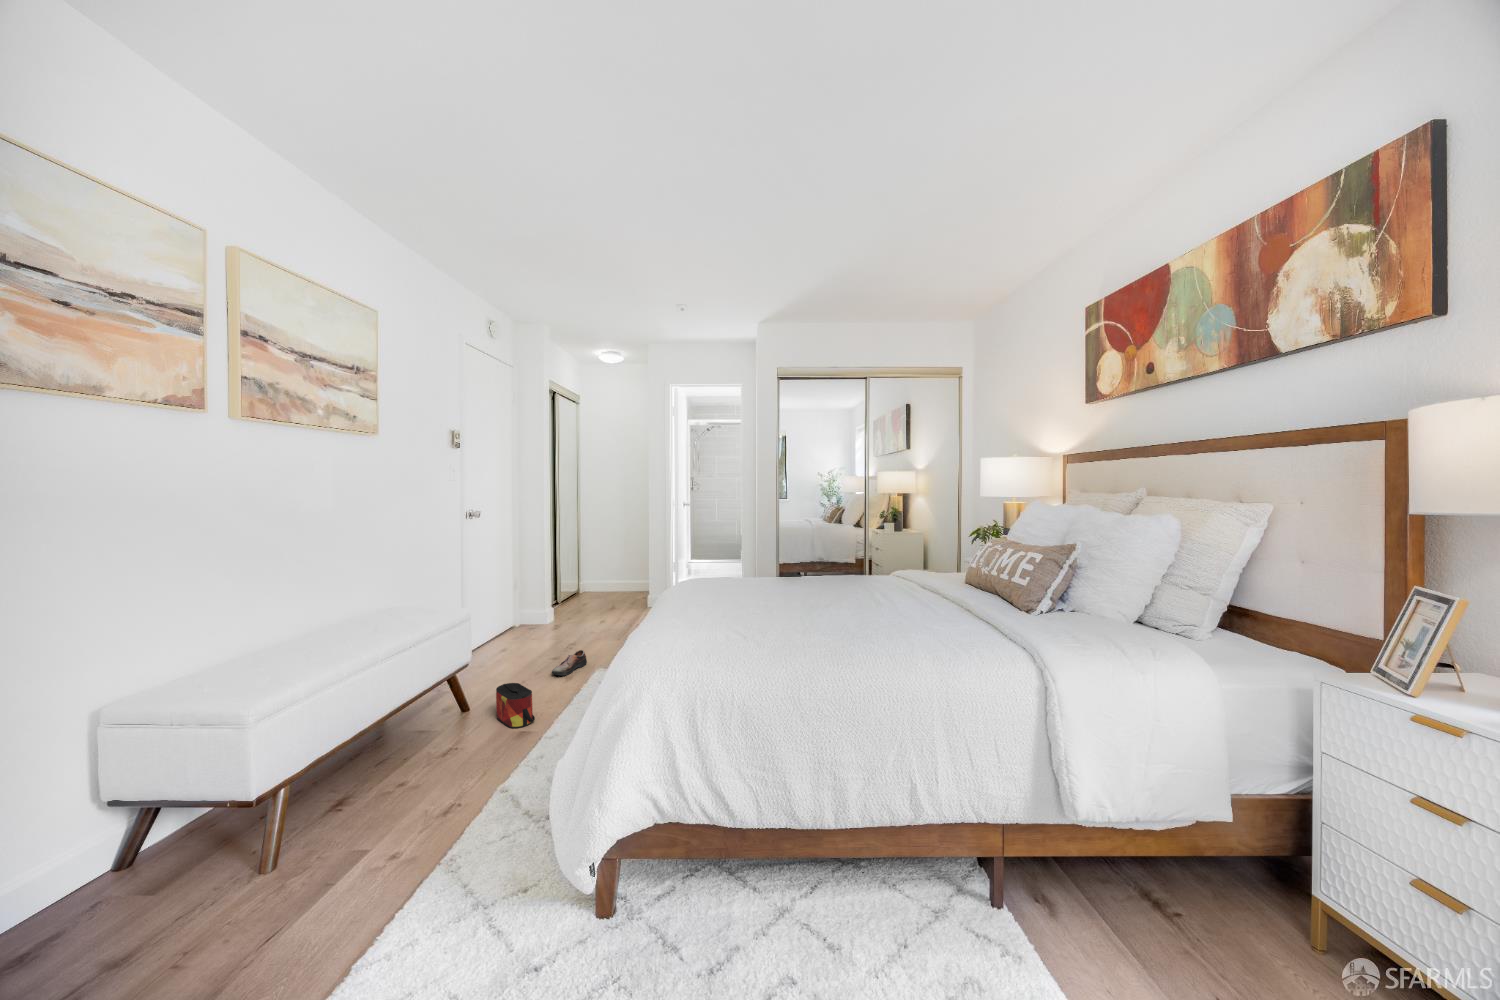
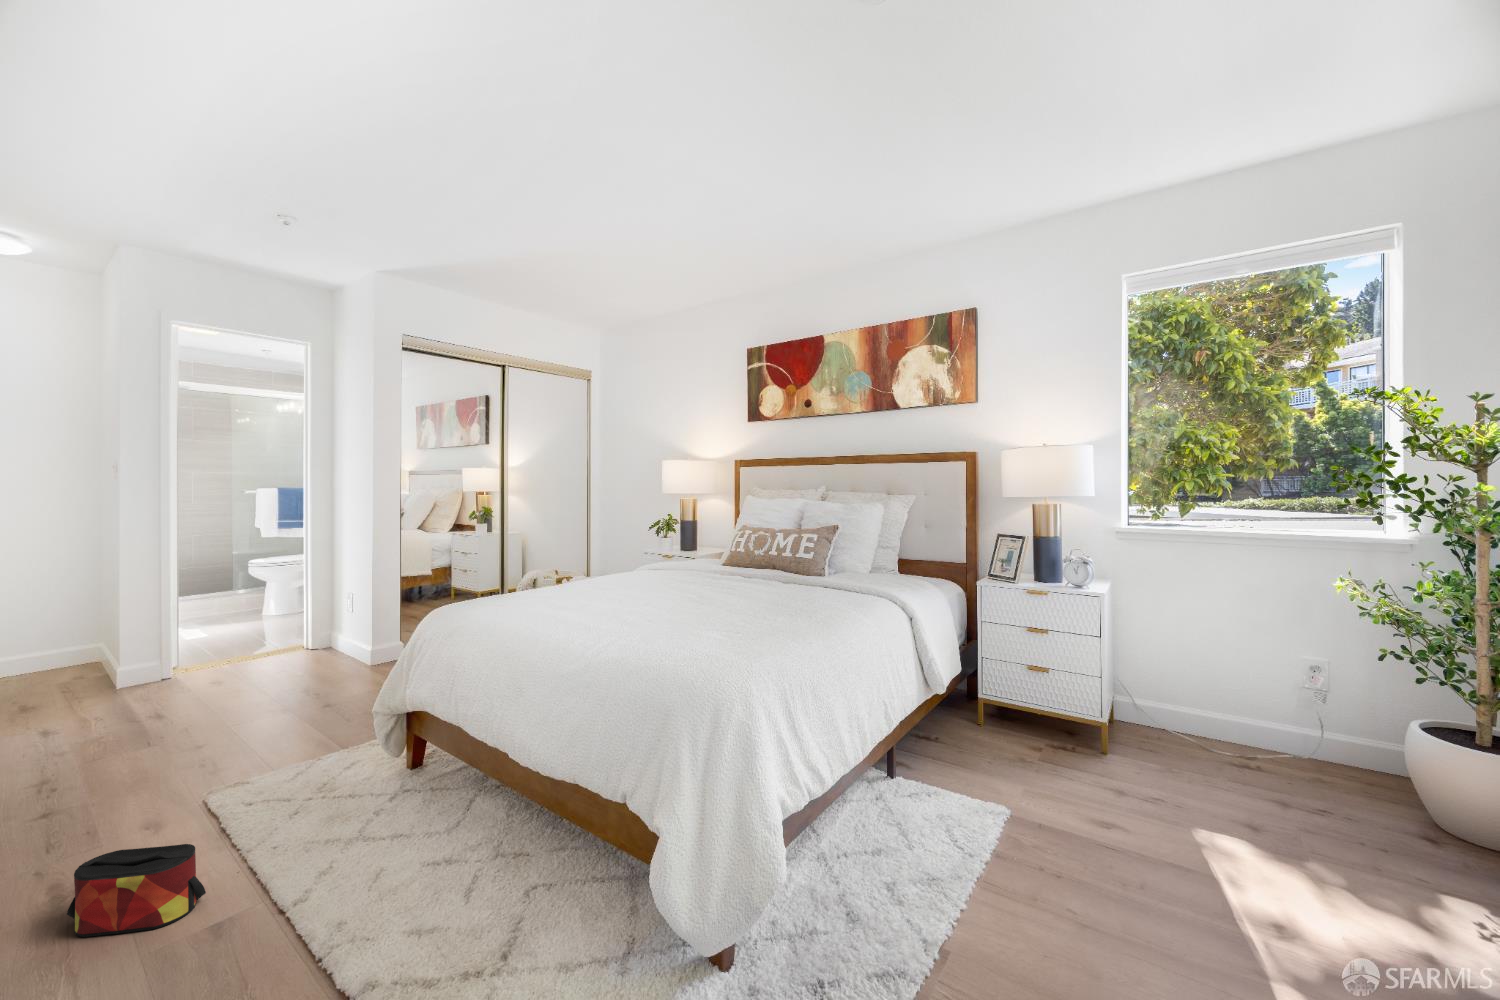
shoe: present [552,650,587,675] -> none [70,777,133,836]

